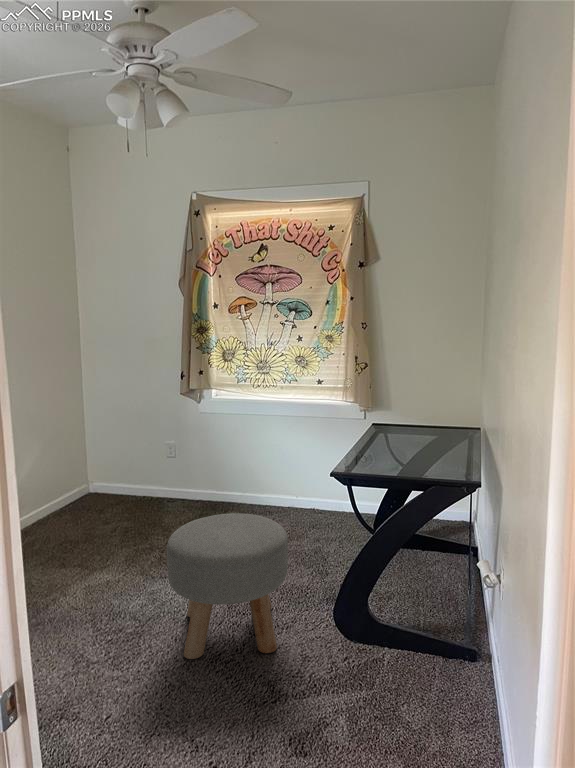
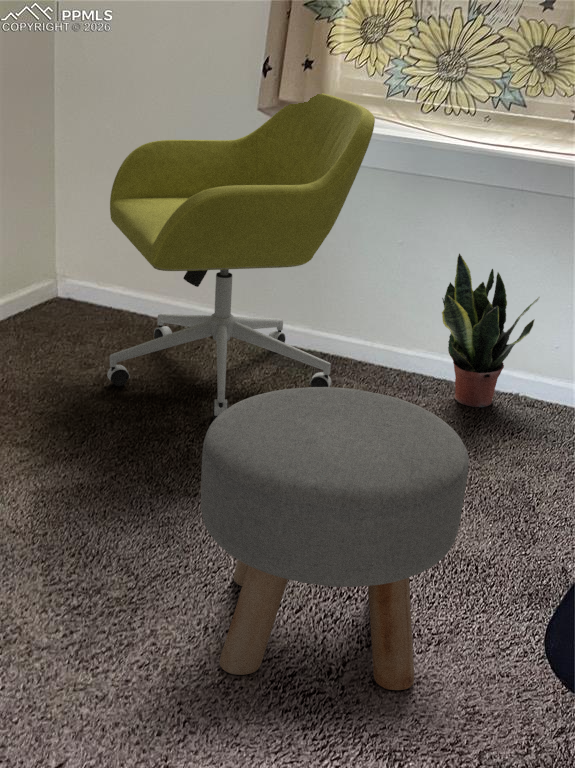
office chair: none [113,385,233,542] -> present [107,94,375,419]
potted plant: none [274,448,317,519] -> present [442,254,540,407]

